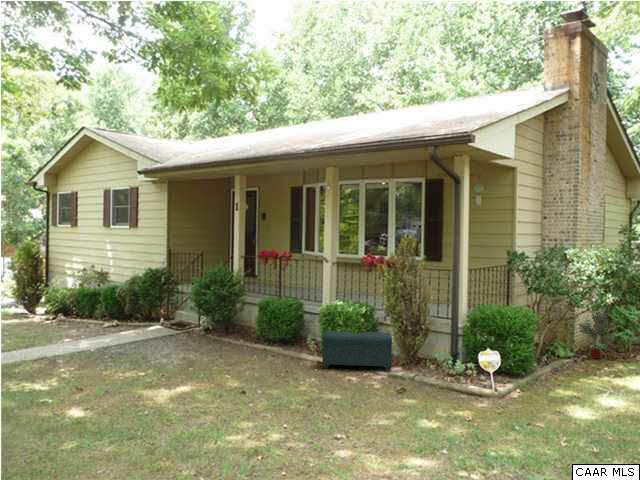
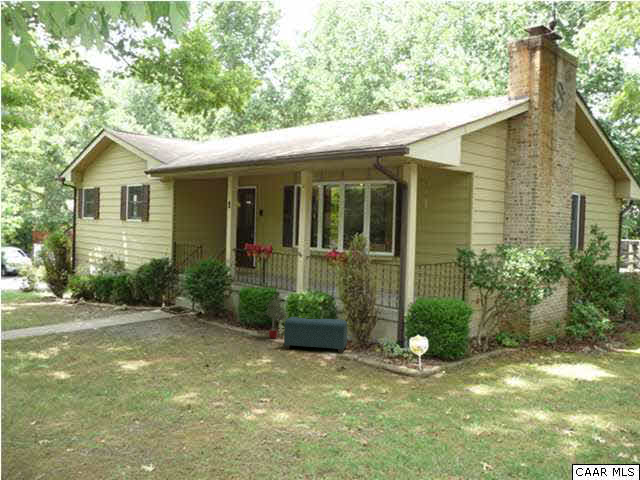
potted tree: present [579,310,608,359] -> present [266,294,288,339]

